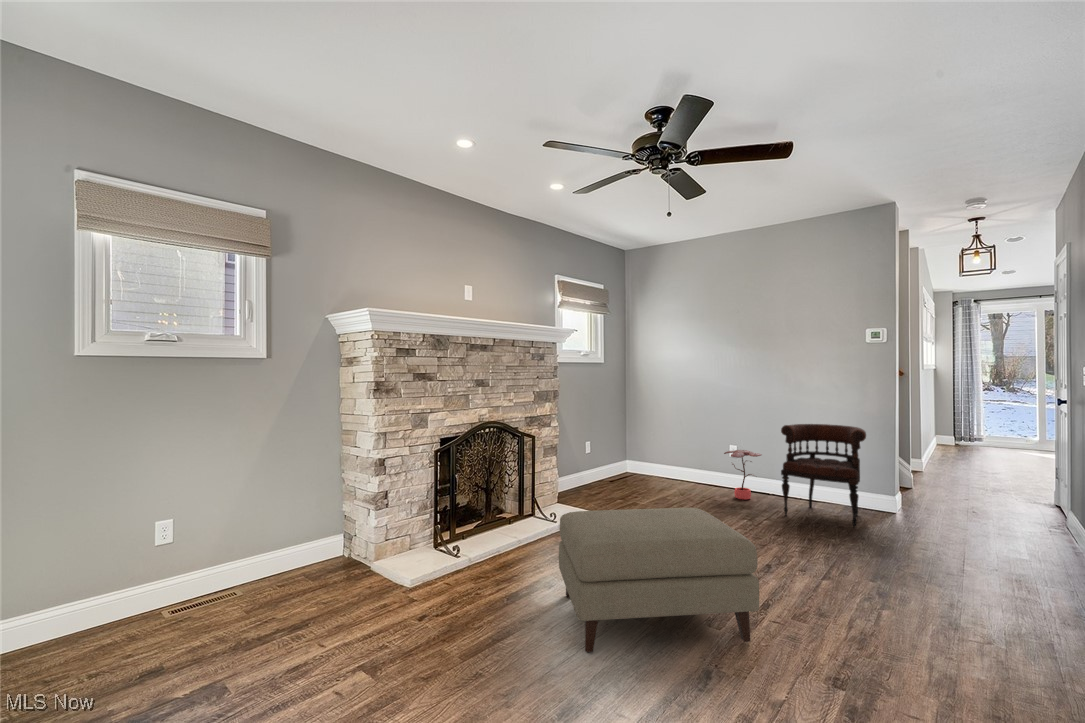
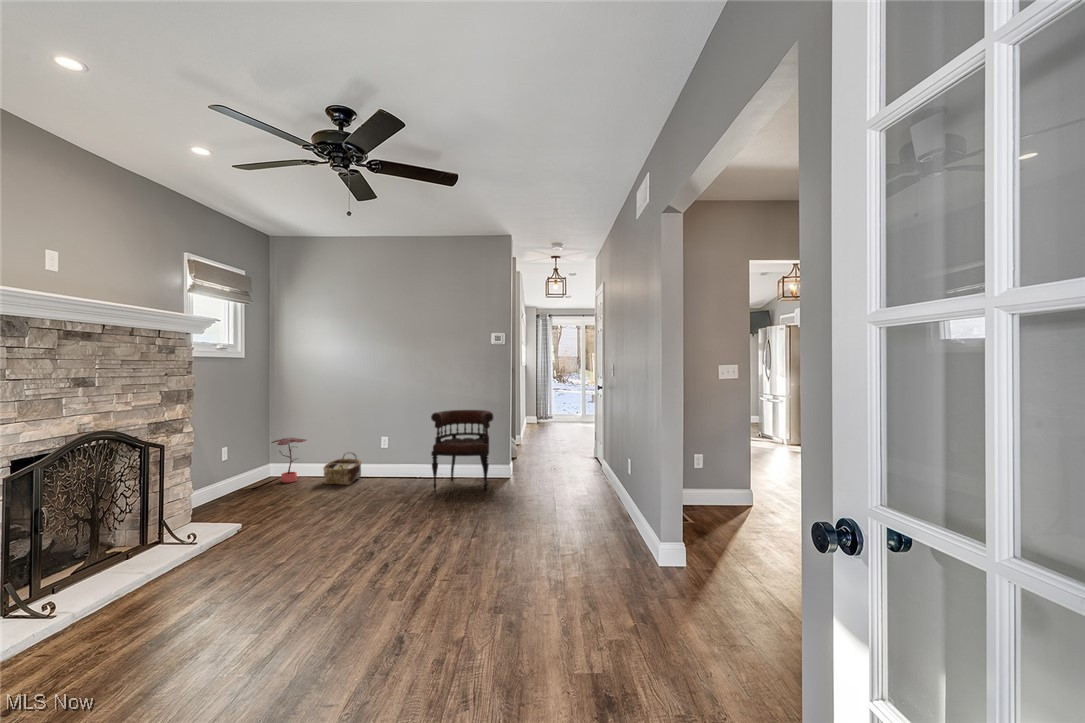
potted plant: present [724,450,762,500] -> present [271,438,306,483]
woven basket: none [667,460,705,493] -> present [323,452,361,485]
ottoman: present [559,508,759,652] -> none [222,495,435,665]

